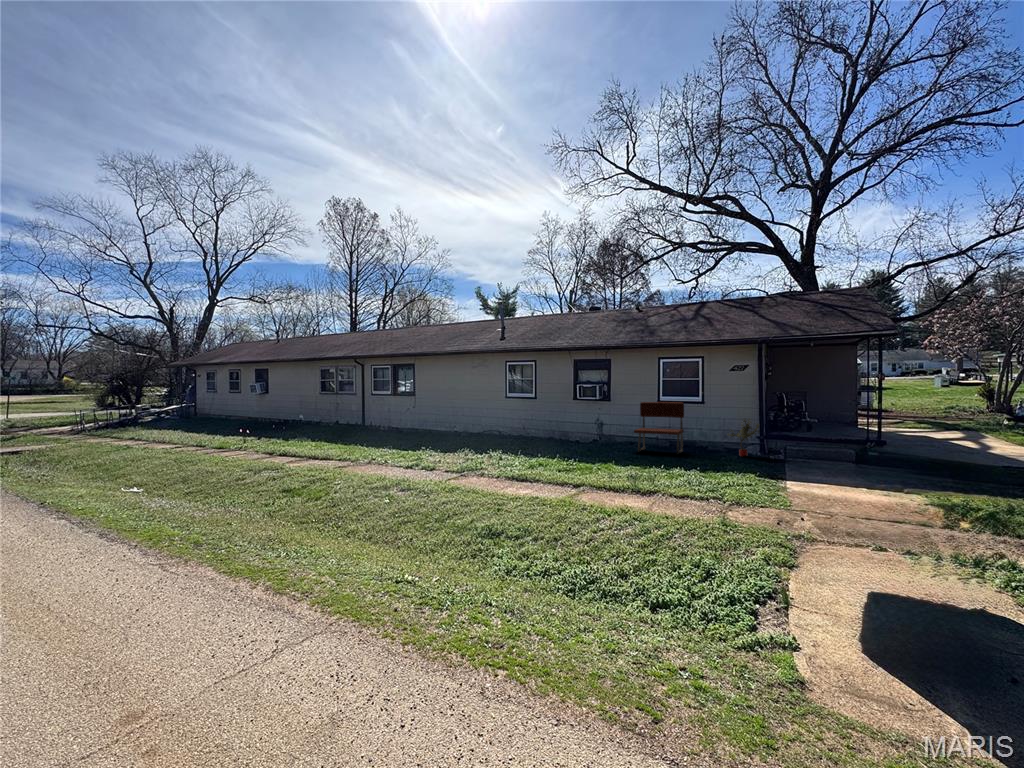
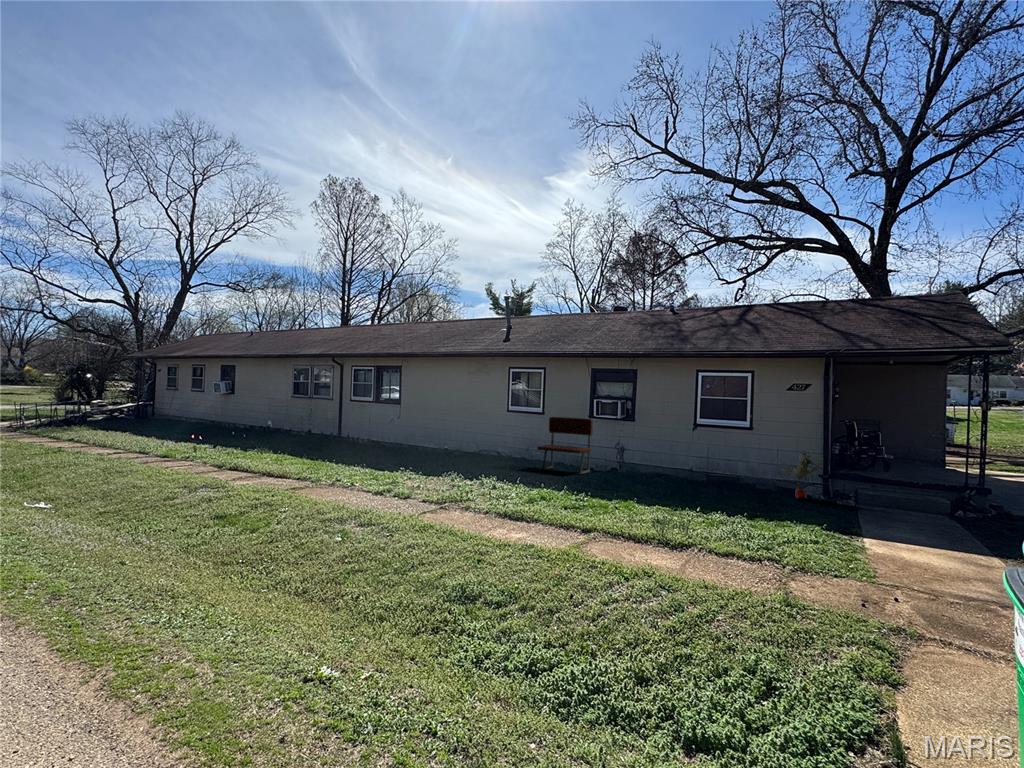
bench: present [634,402,684,454] -> present [538,417,593,474]

